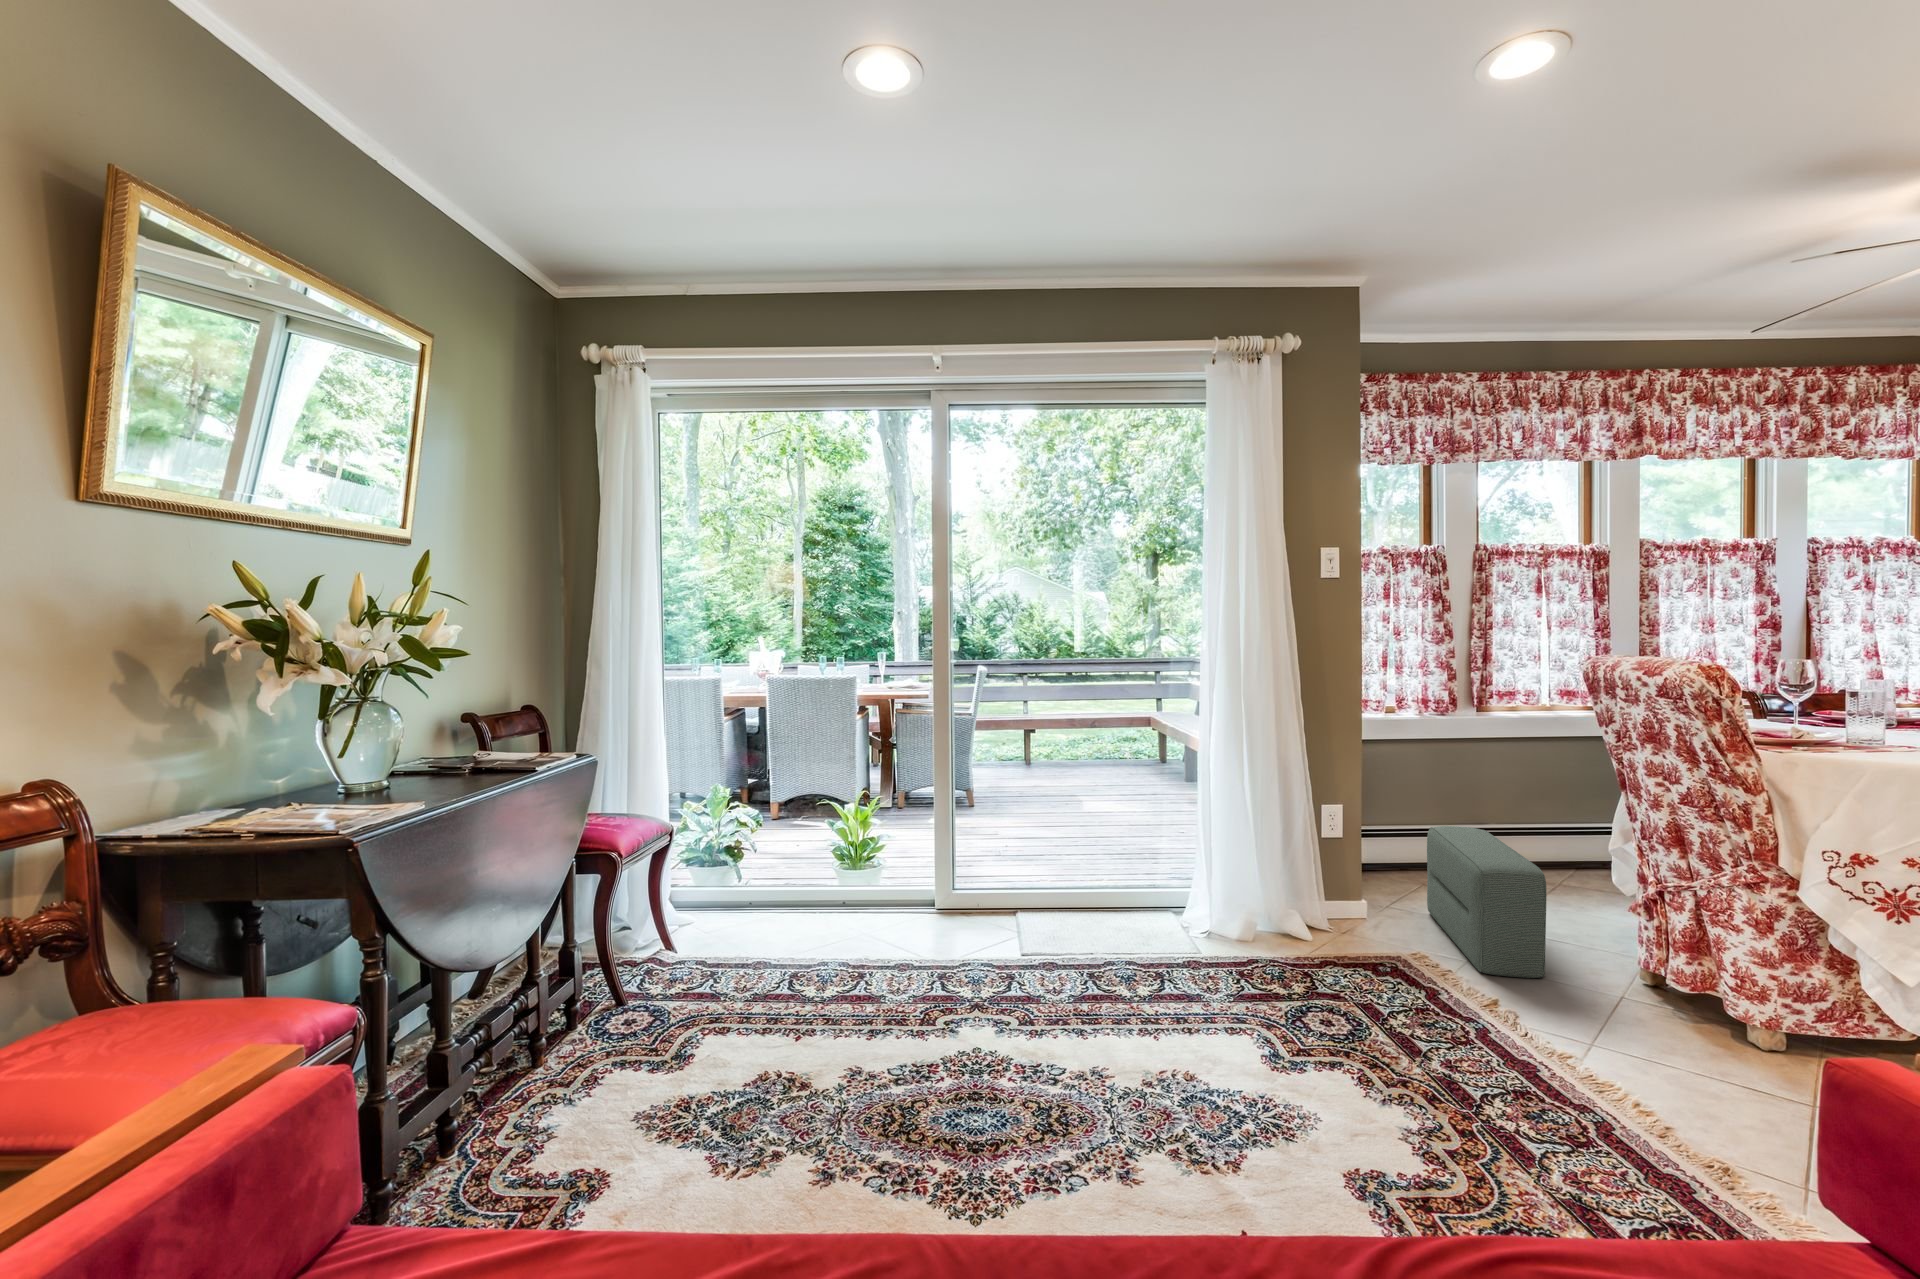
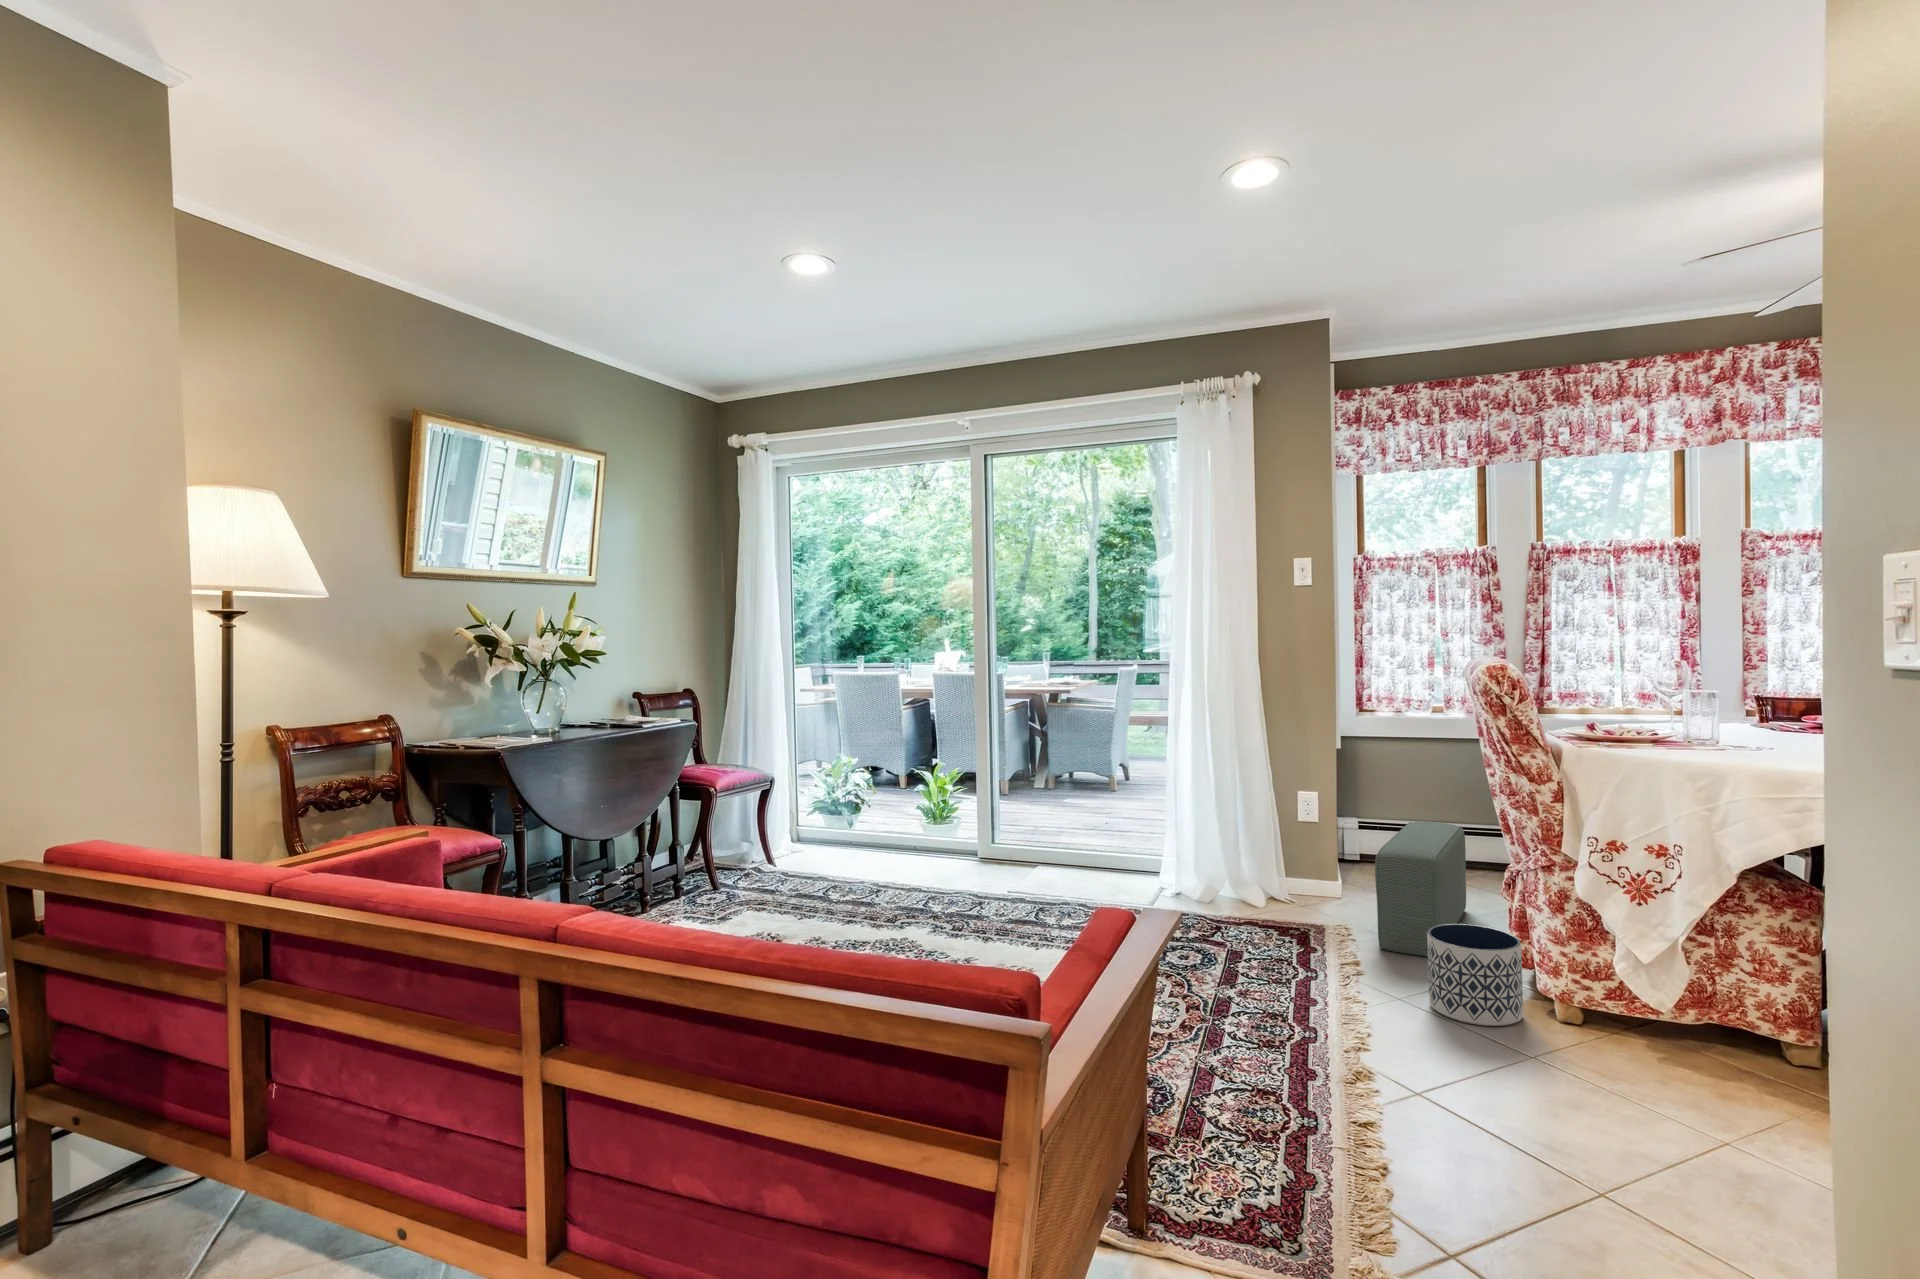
planter: none [1621,948,1735,1063] -> present [1427,924,1523,1026]

